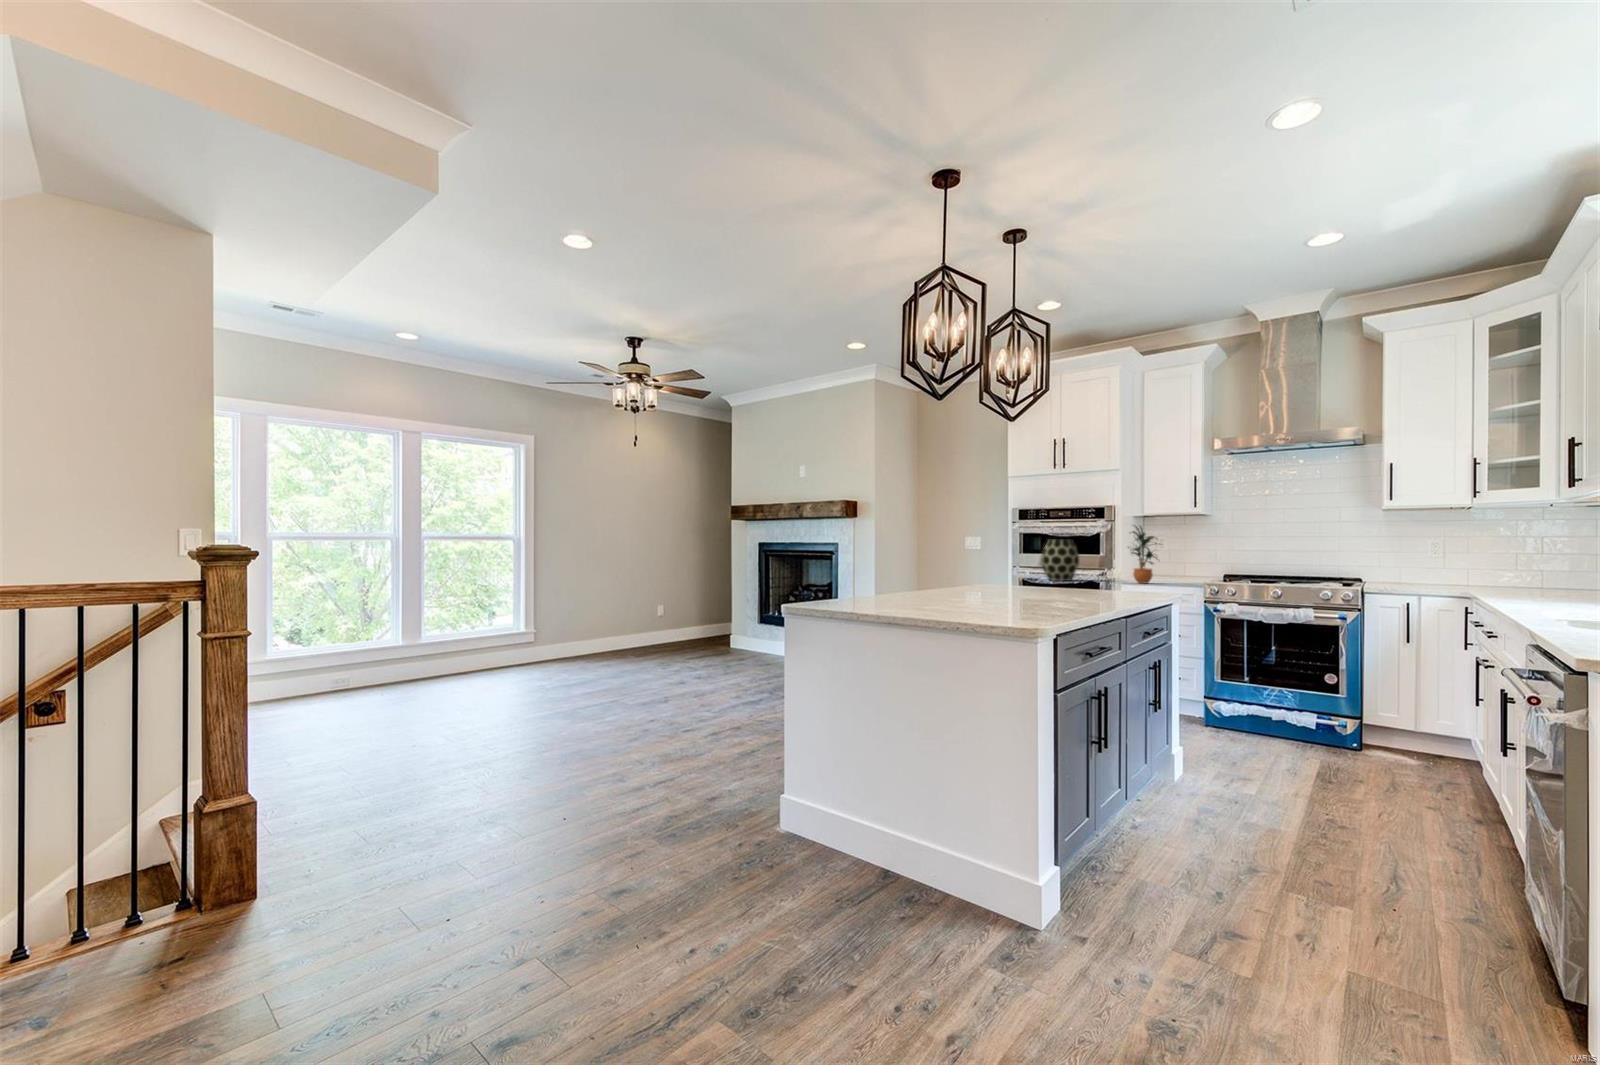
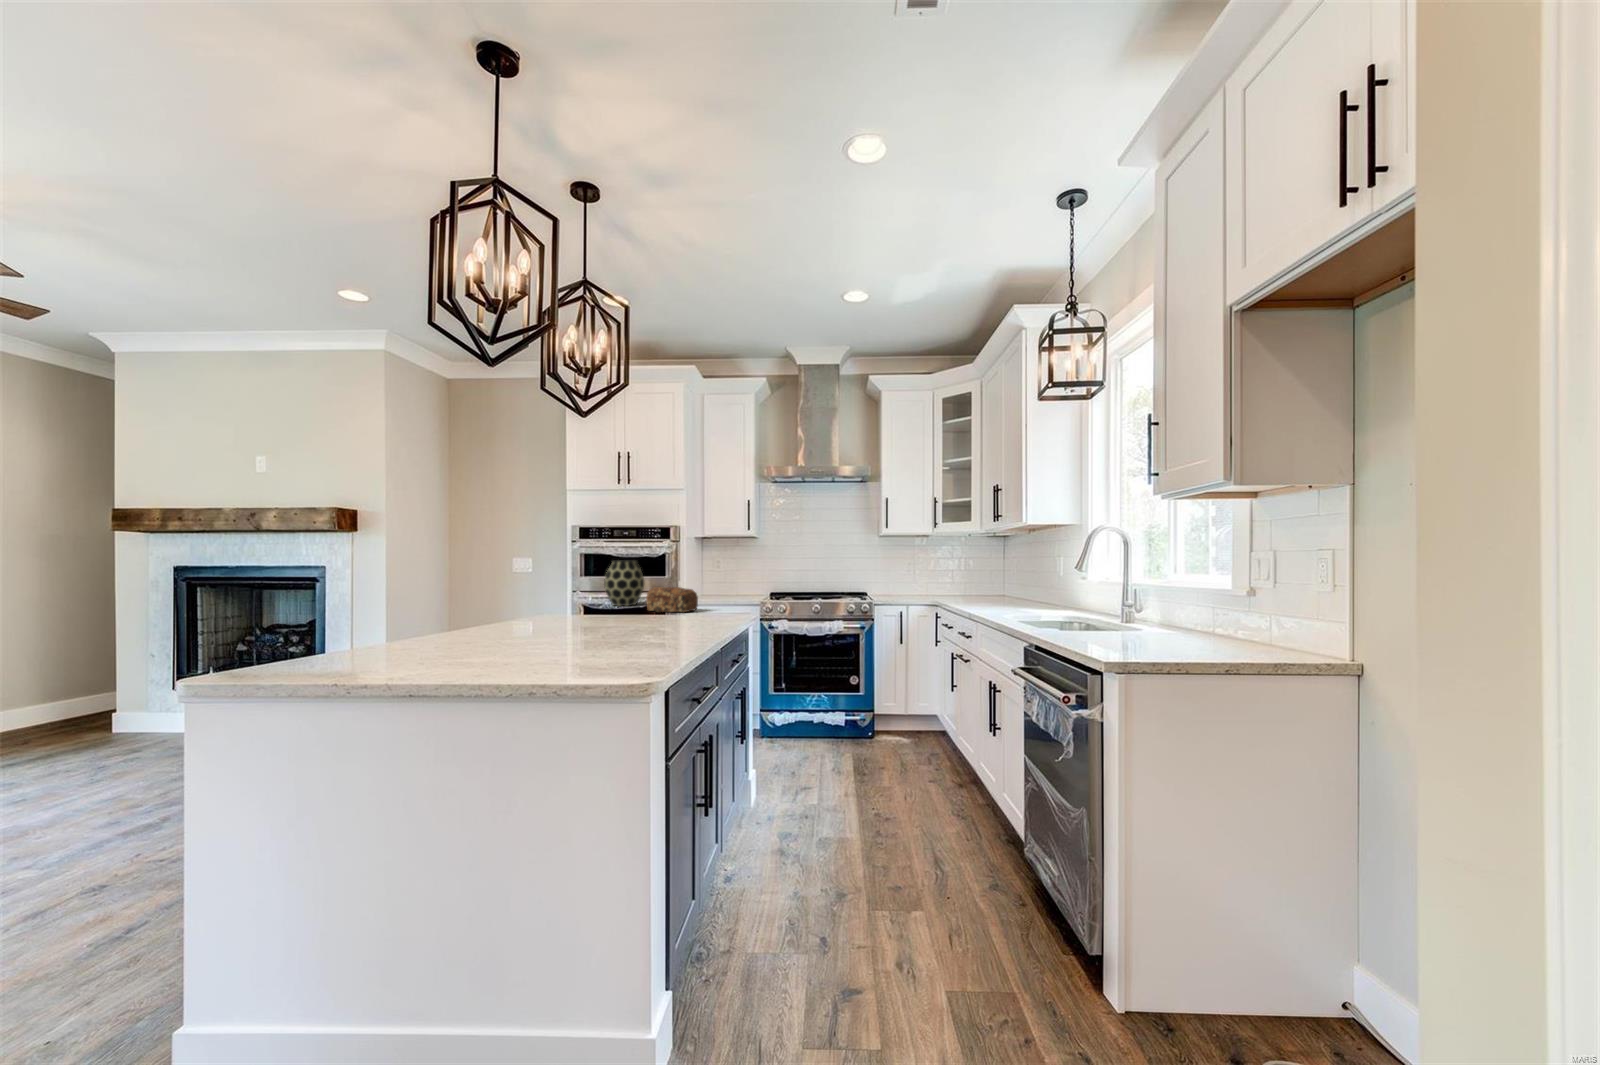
potted plant: present [1128,526,1157,584] -> none [690,546,724,604]
bread loaf: none [1075,562,1127,586] -> present [646,587,698,612]

